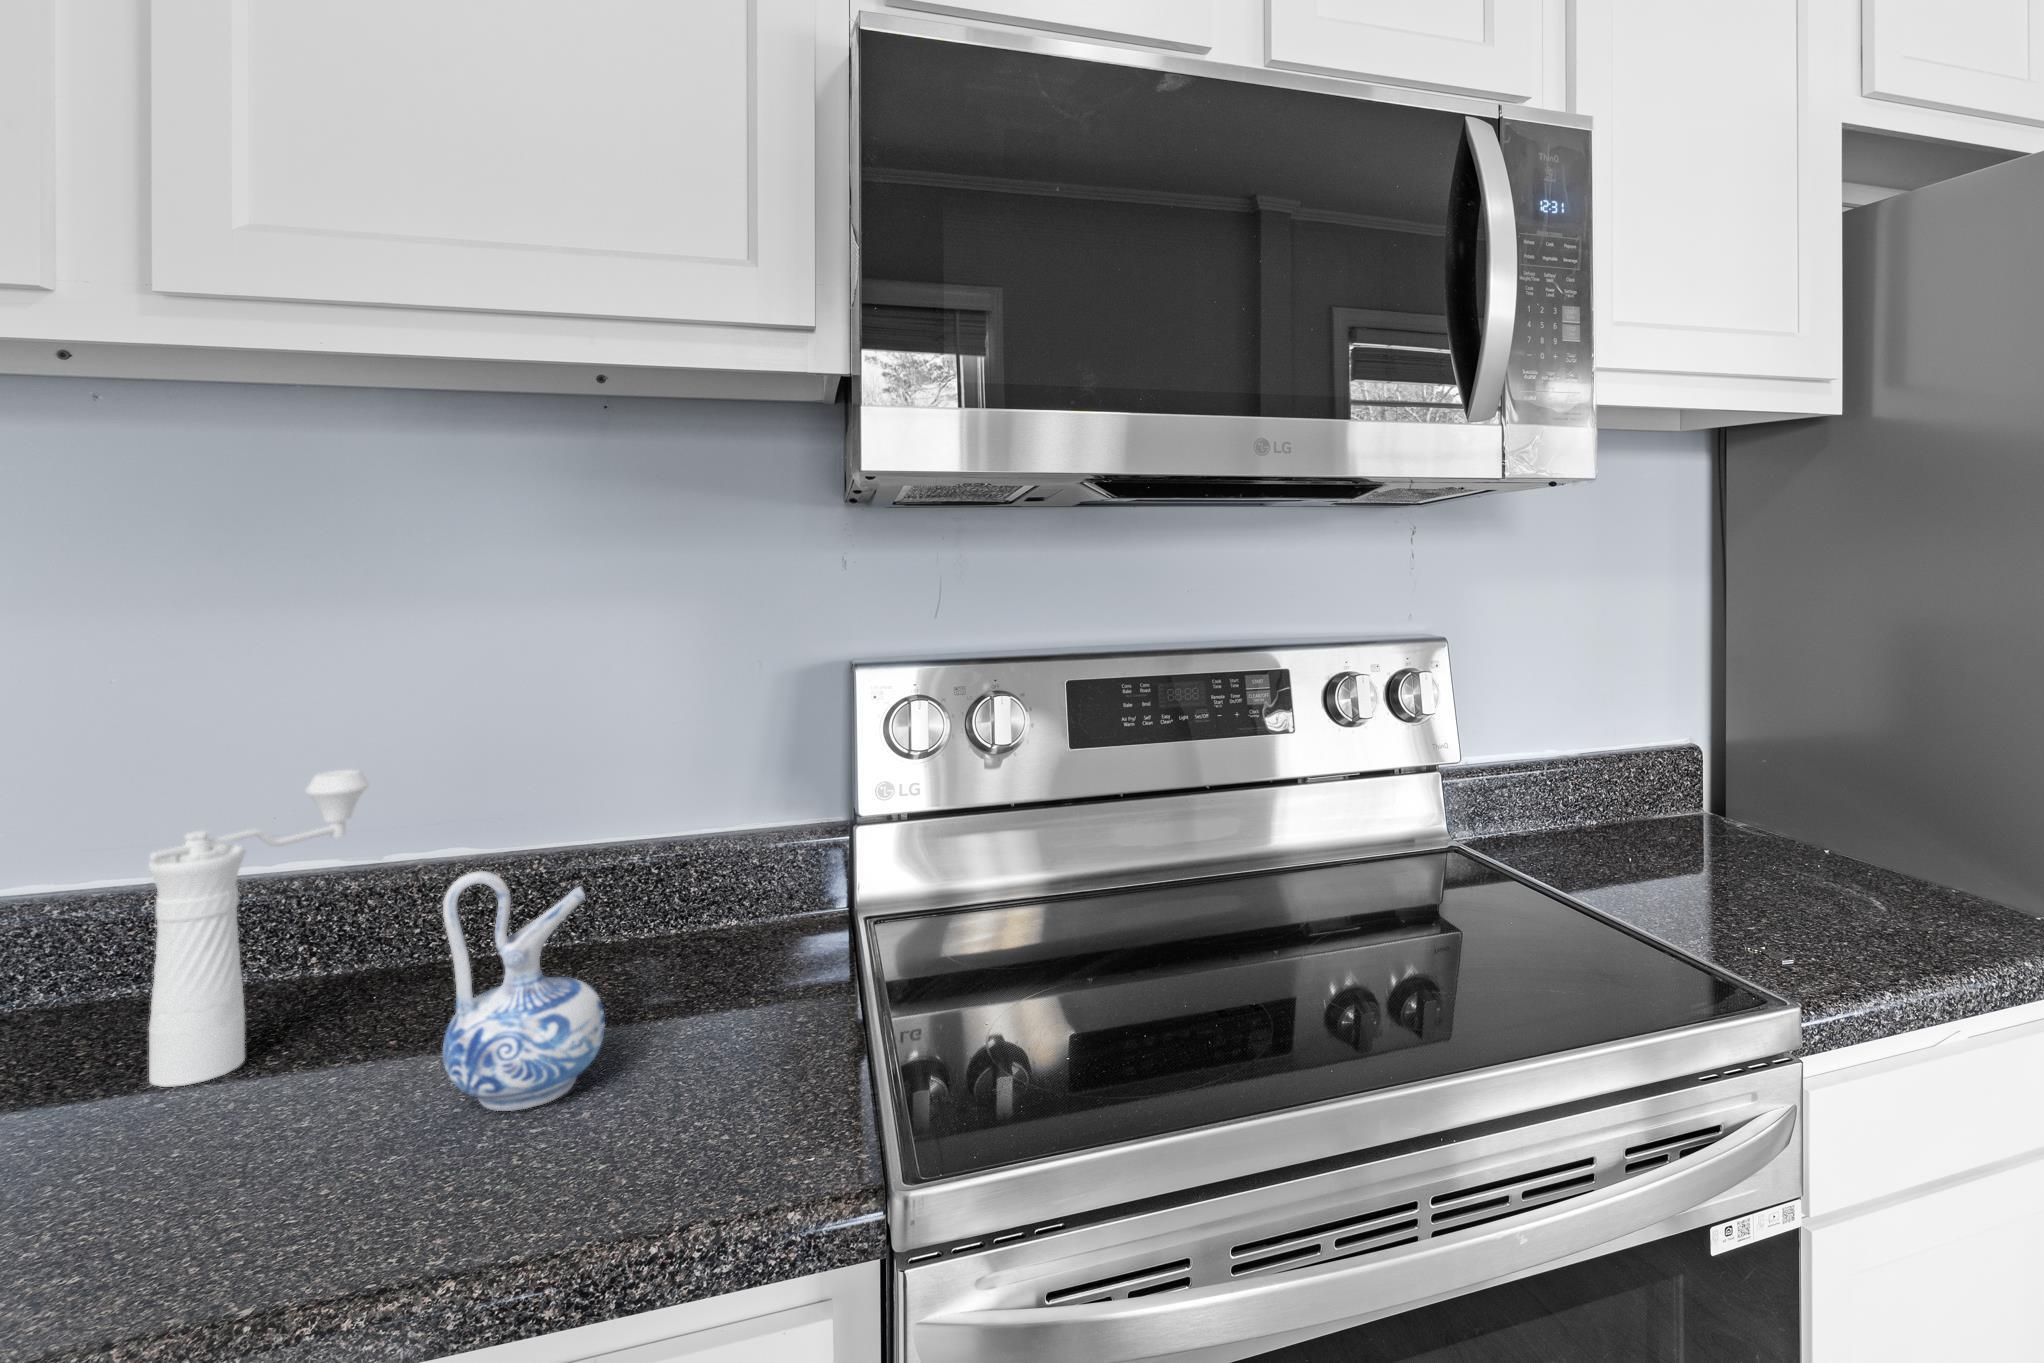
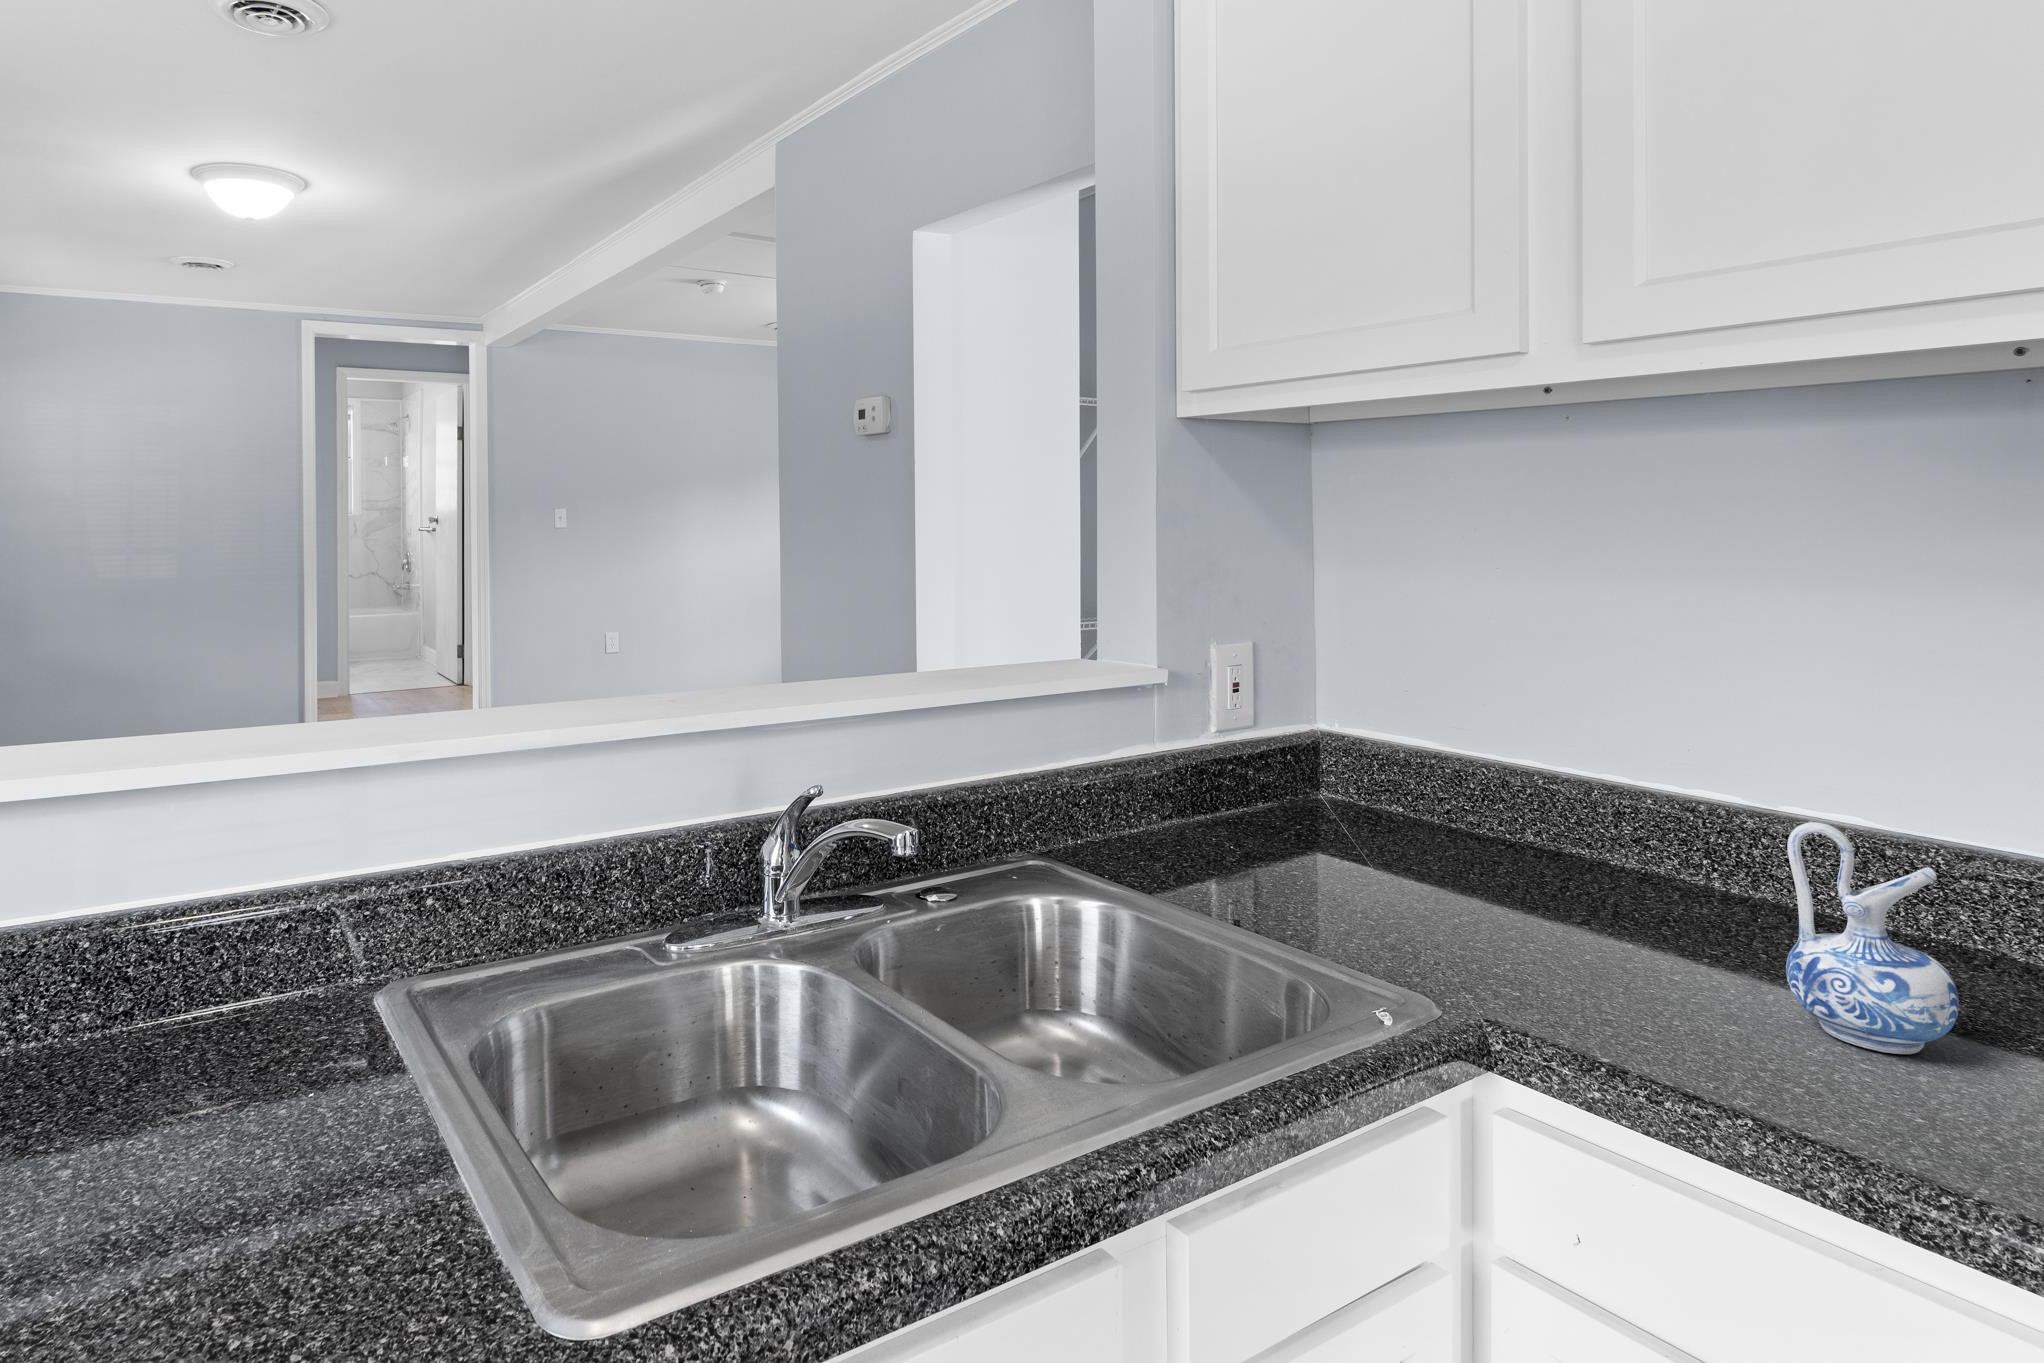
pepper mill: present [149,770,369,1087] -> none [1583,720,1755,926]

